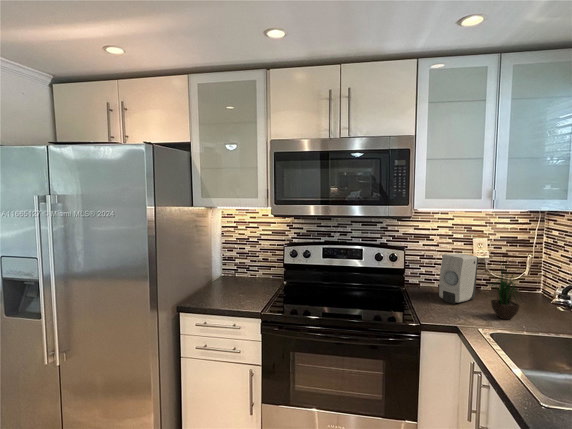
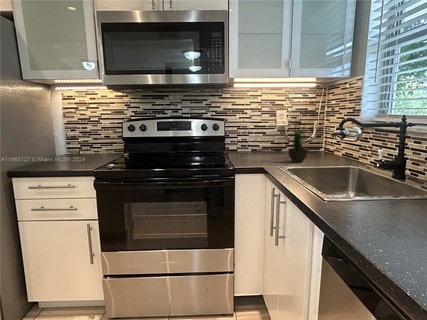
soap dispenser: present [439,253,478,304] -> none [251,119,279,158]

